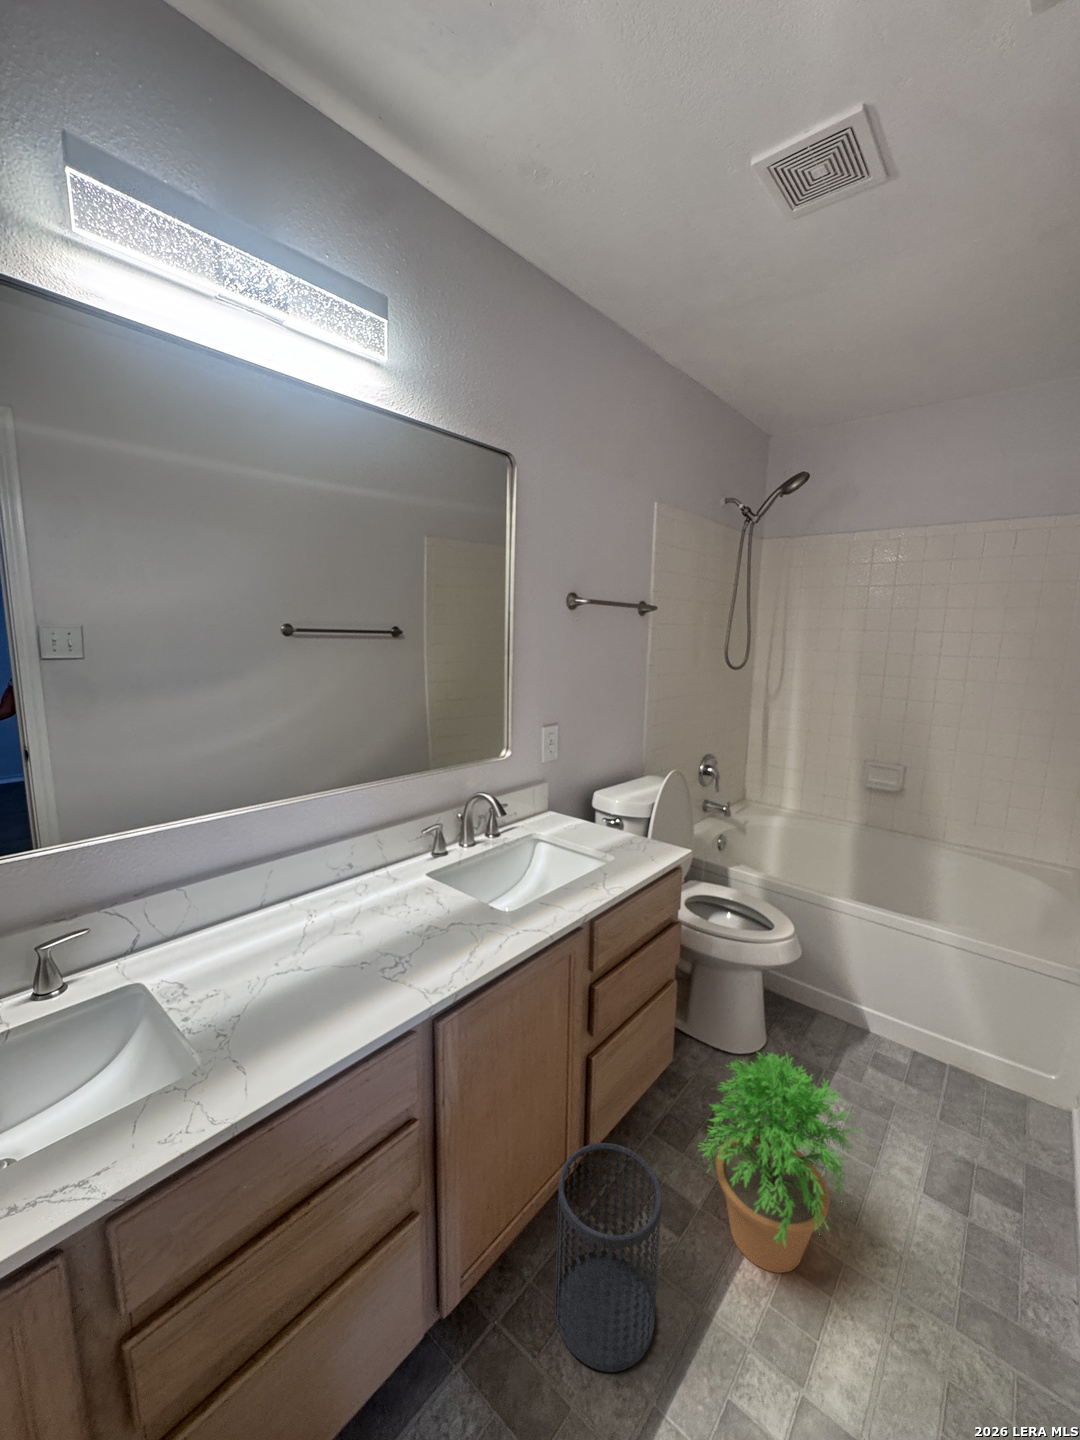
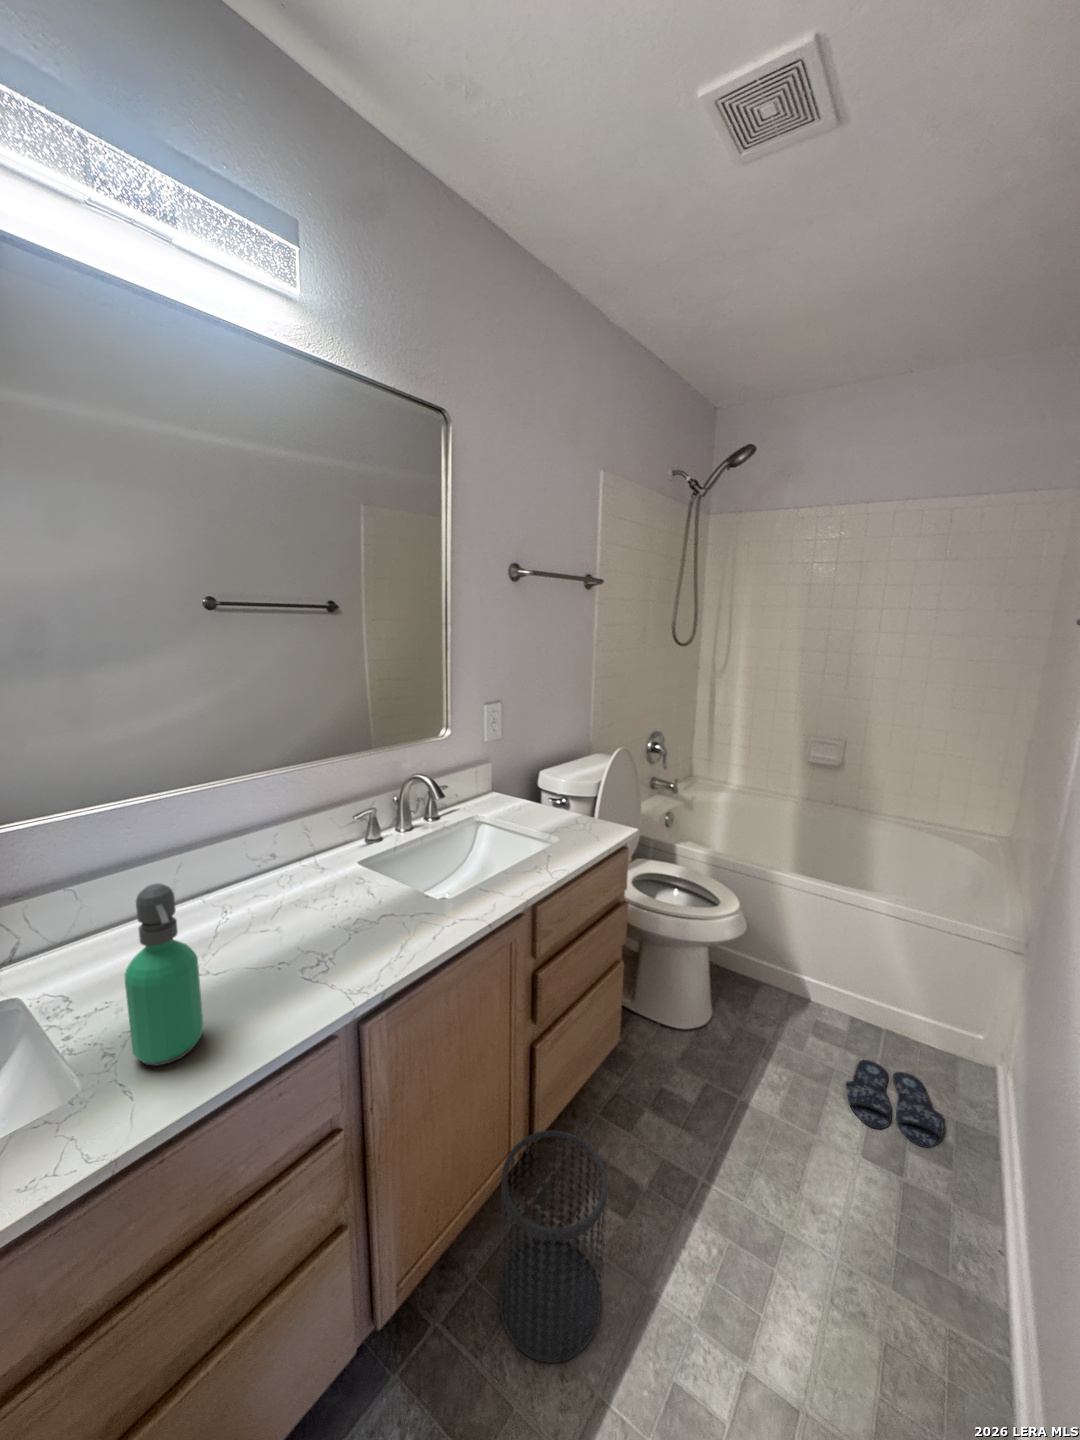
soap dispenser: none [242,884,303,1046] -> present [125,883,203,1066]
potted plant: present [699,1052,858,1273] -> none [644,1026,806,1245]
slippers: none [908,1098,1015,1193] -> present [846,1060,944,1148]

